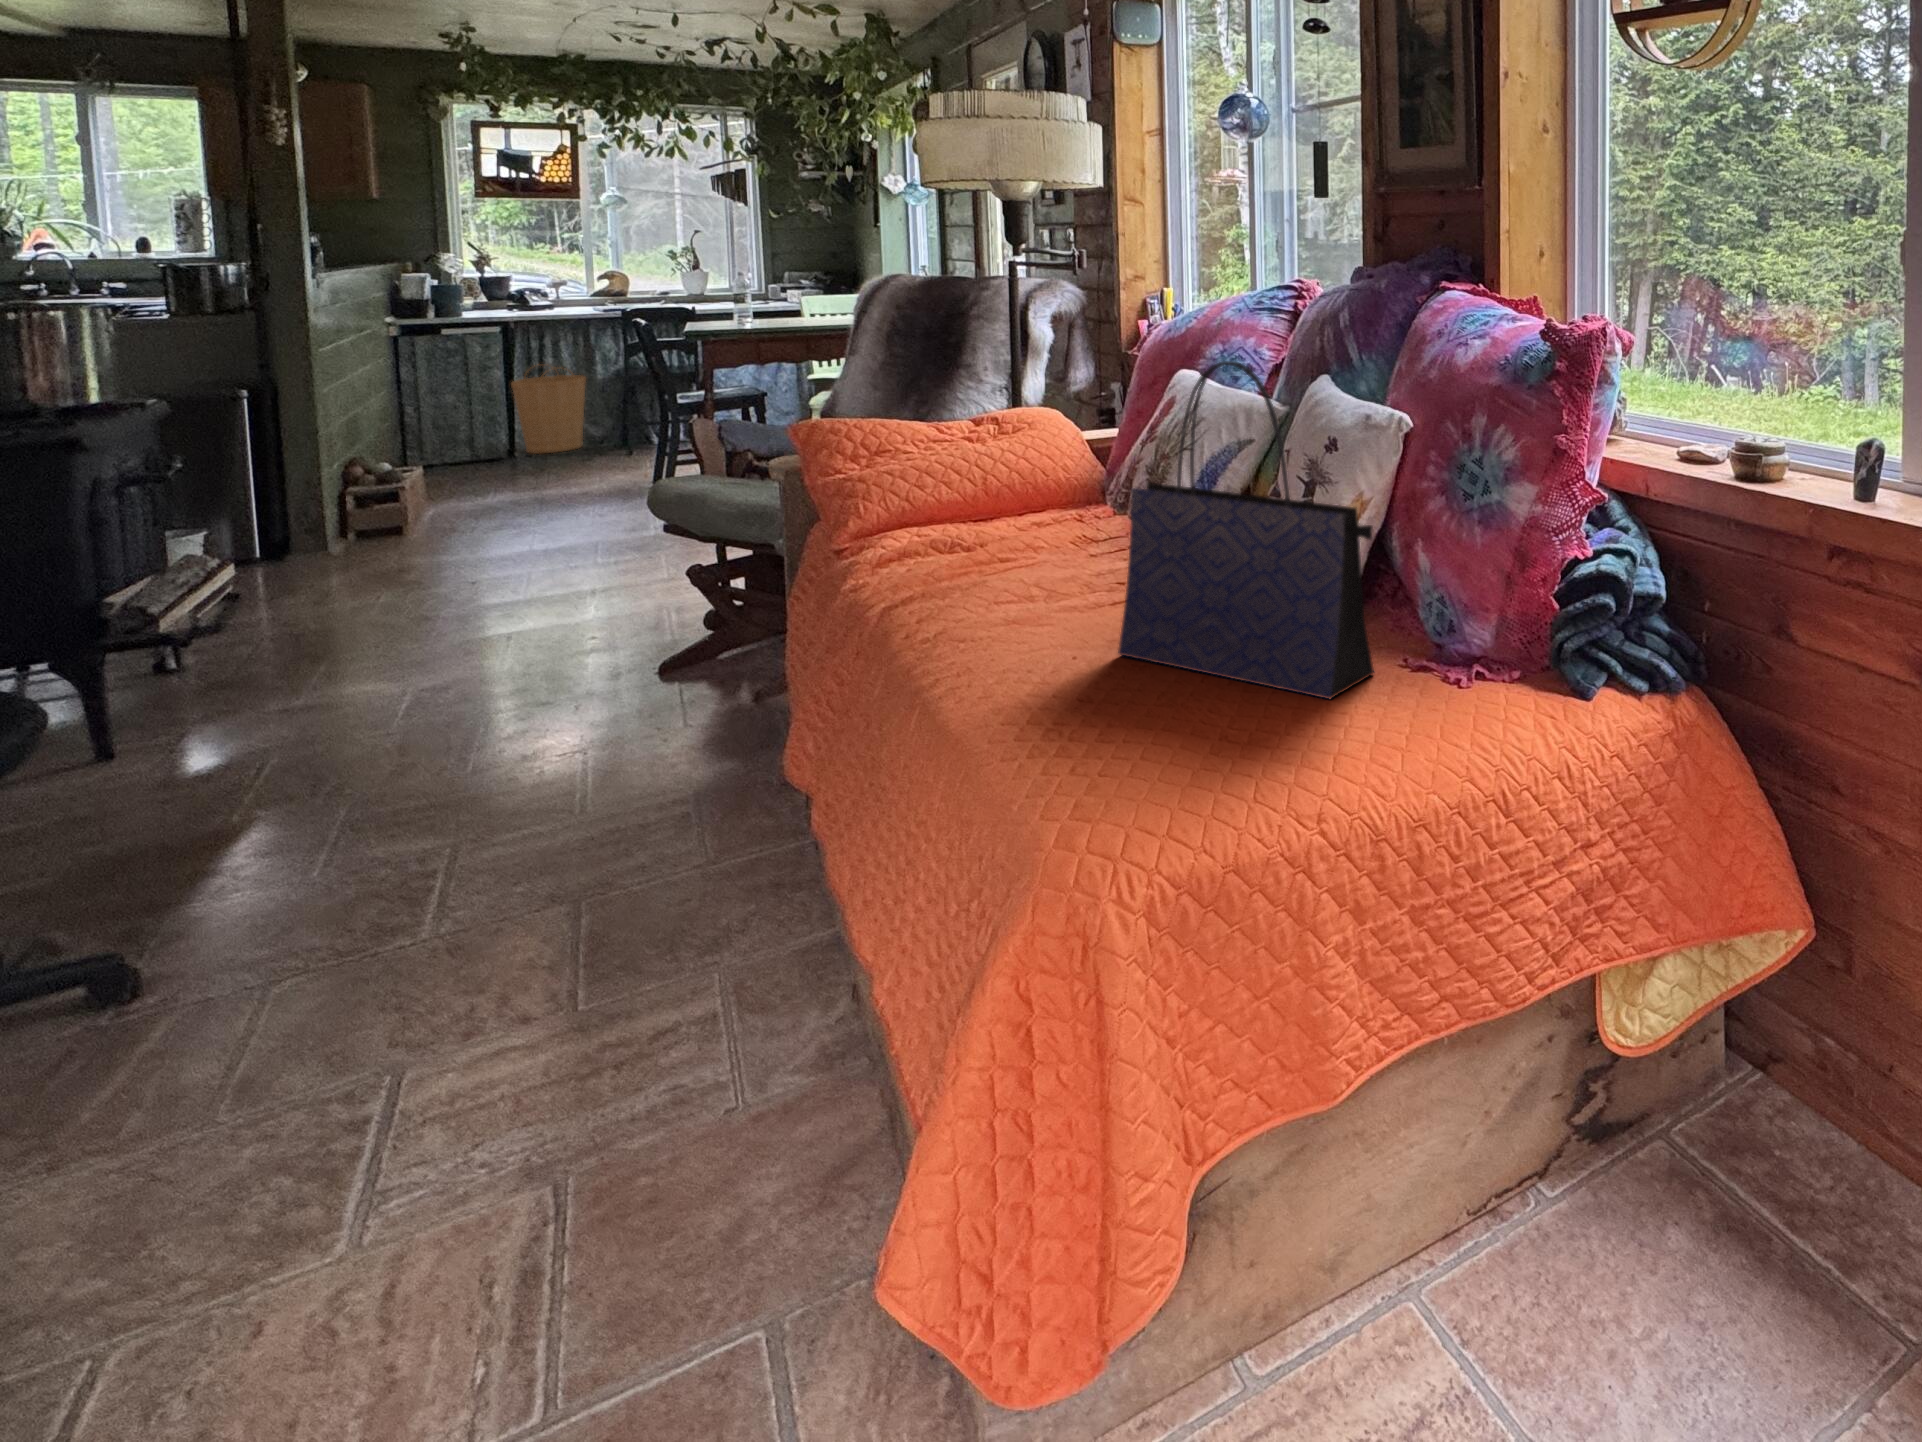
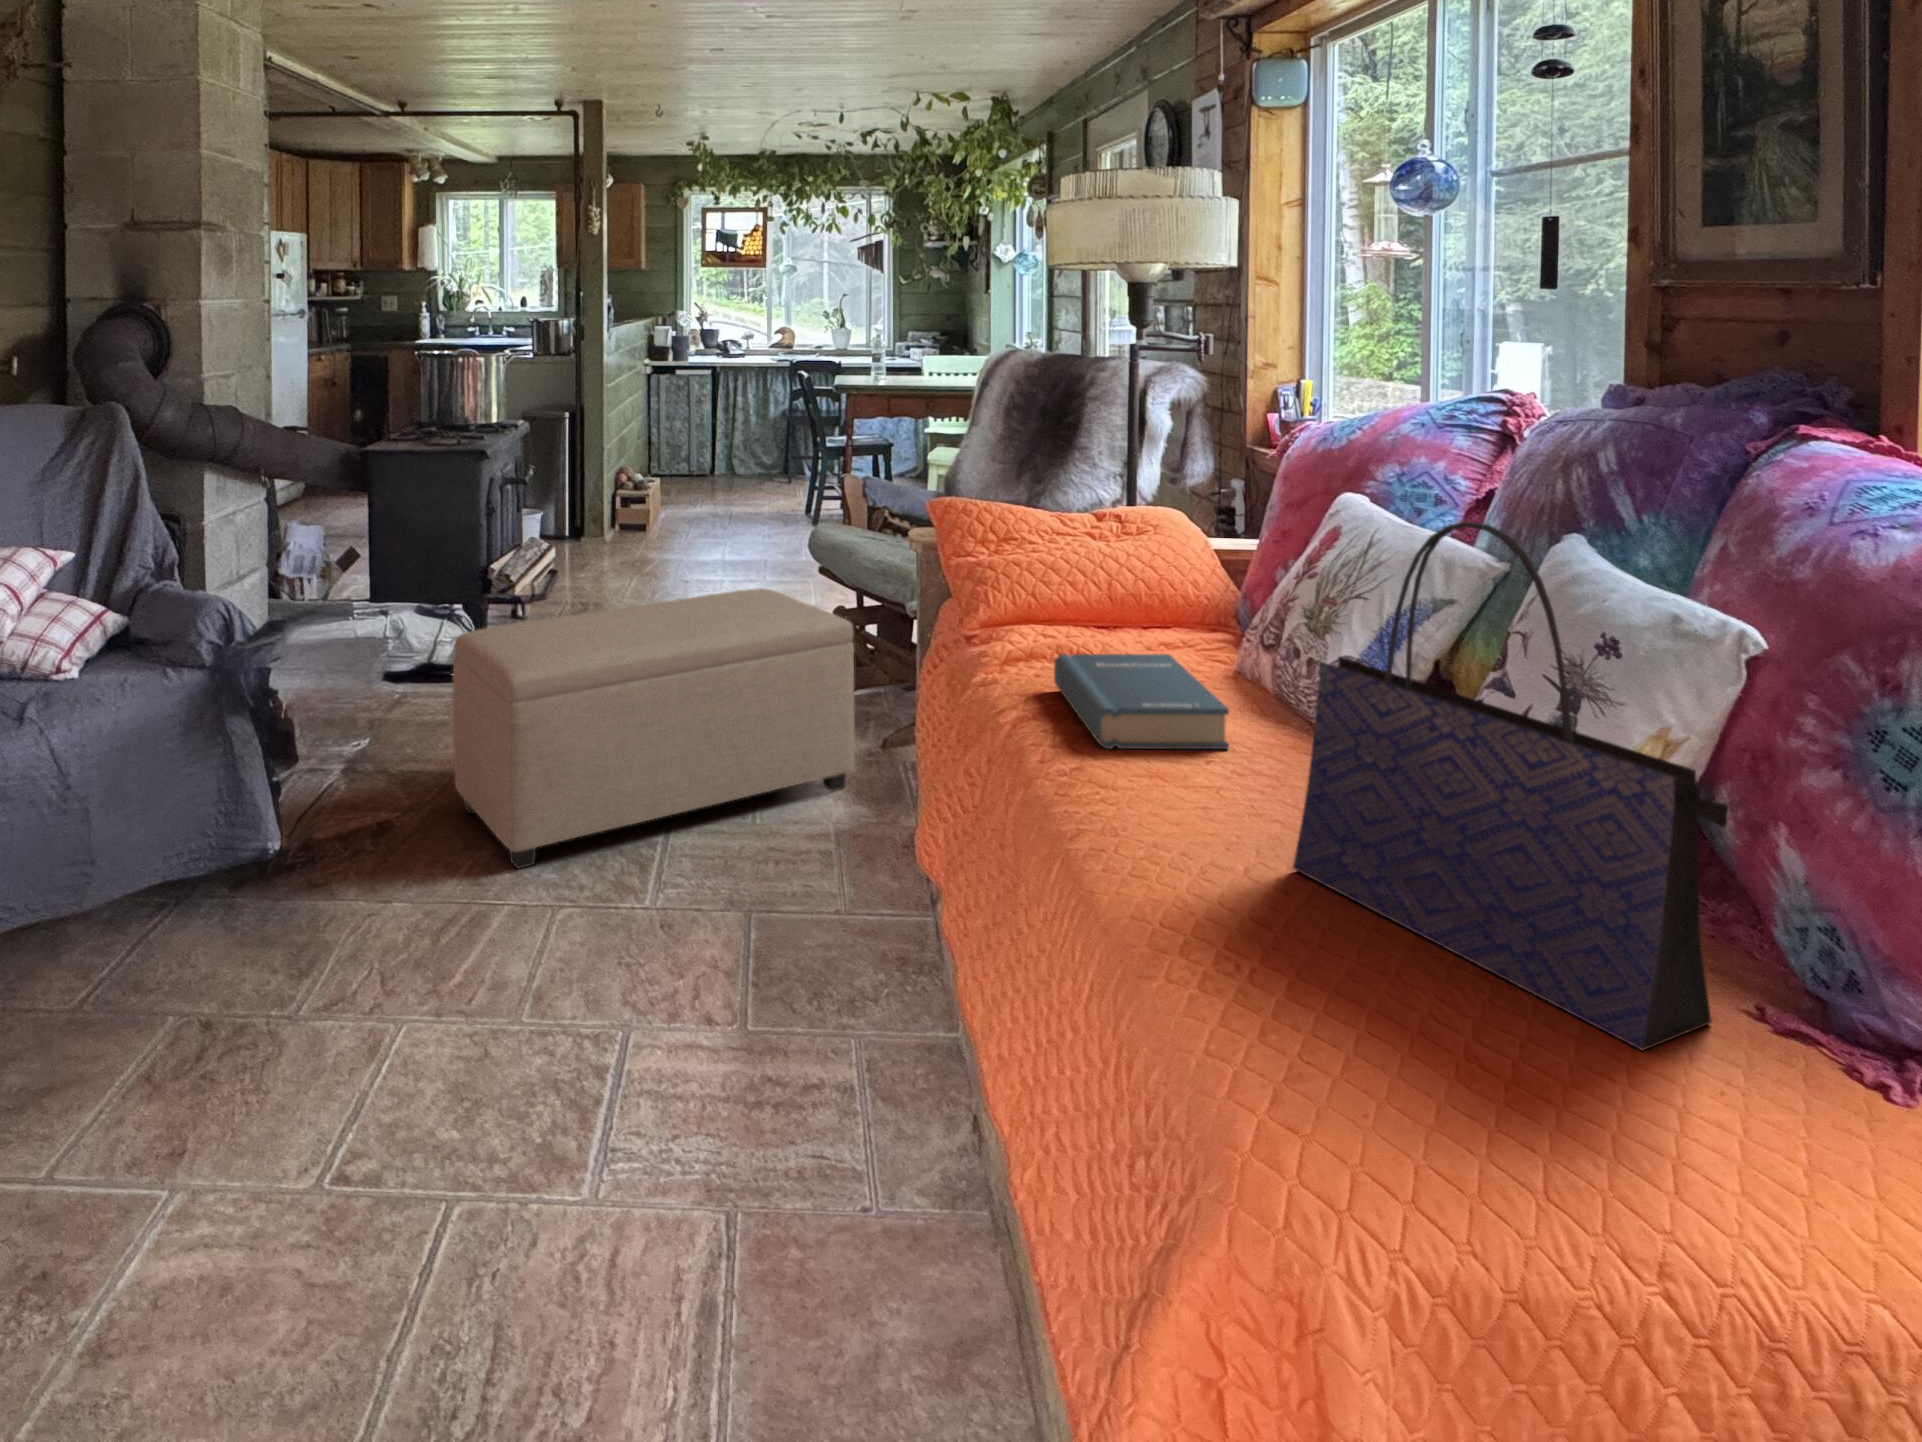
basket: present [511,364,586,454] -> none [711,403,761,478]
hardback book: none [925,523,1080,608] -> present [1054,654,1229,749]
ottoman: none [94,551,727,940] -> present [453,588,854,868]

